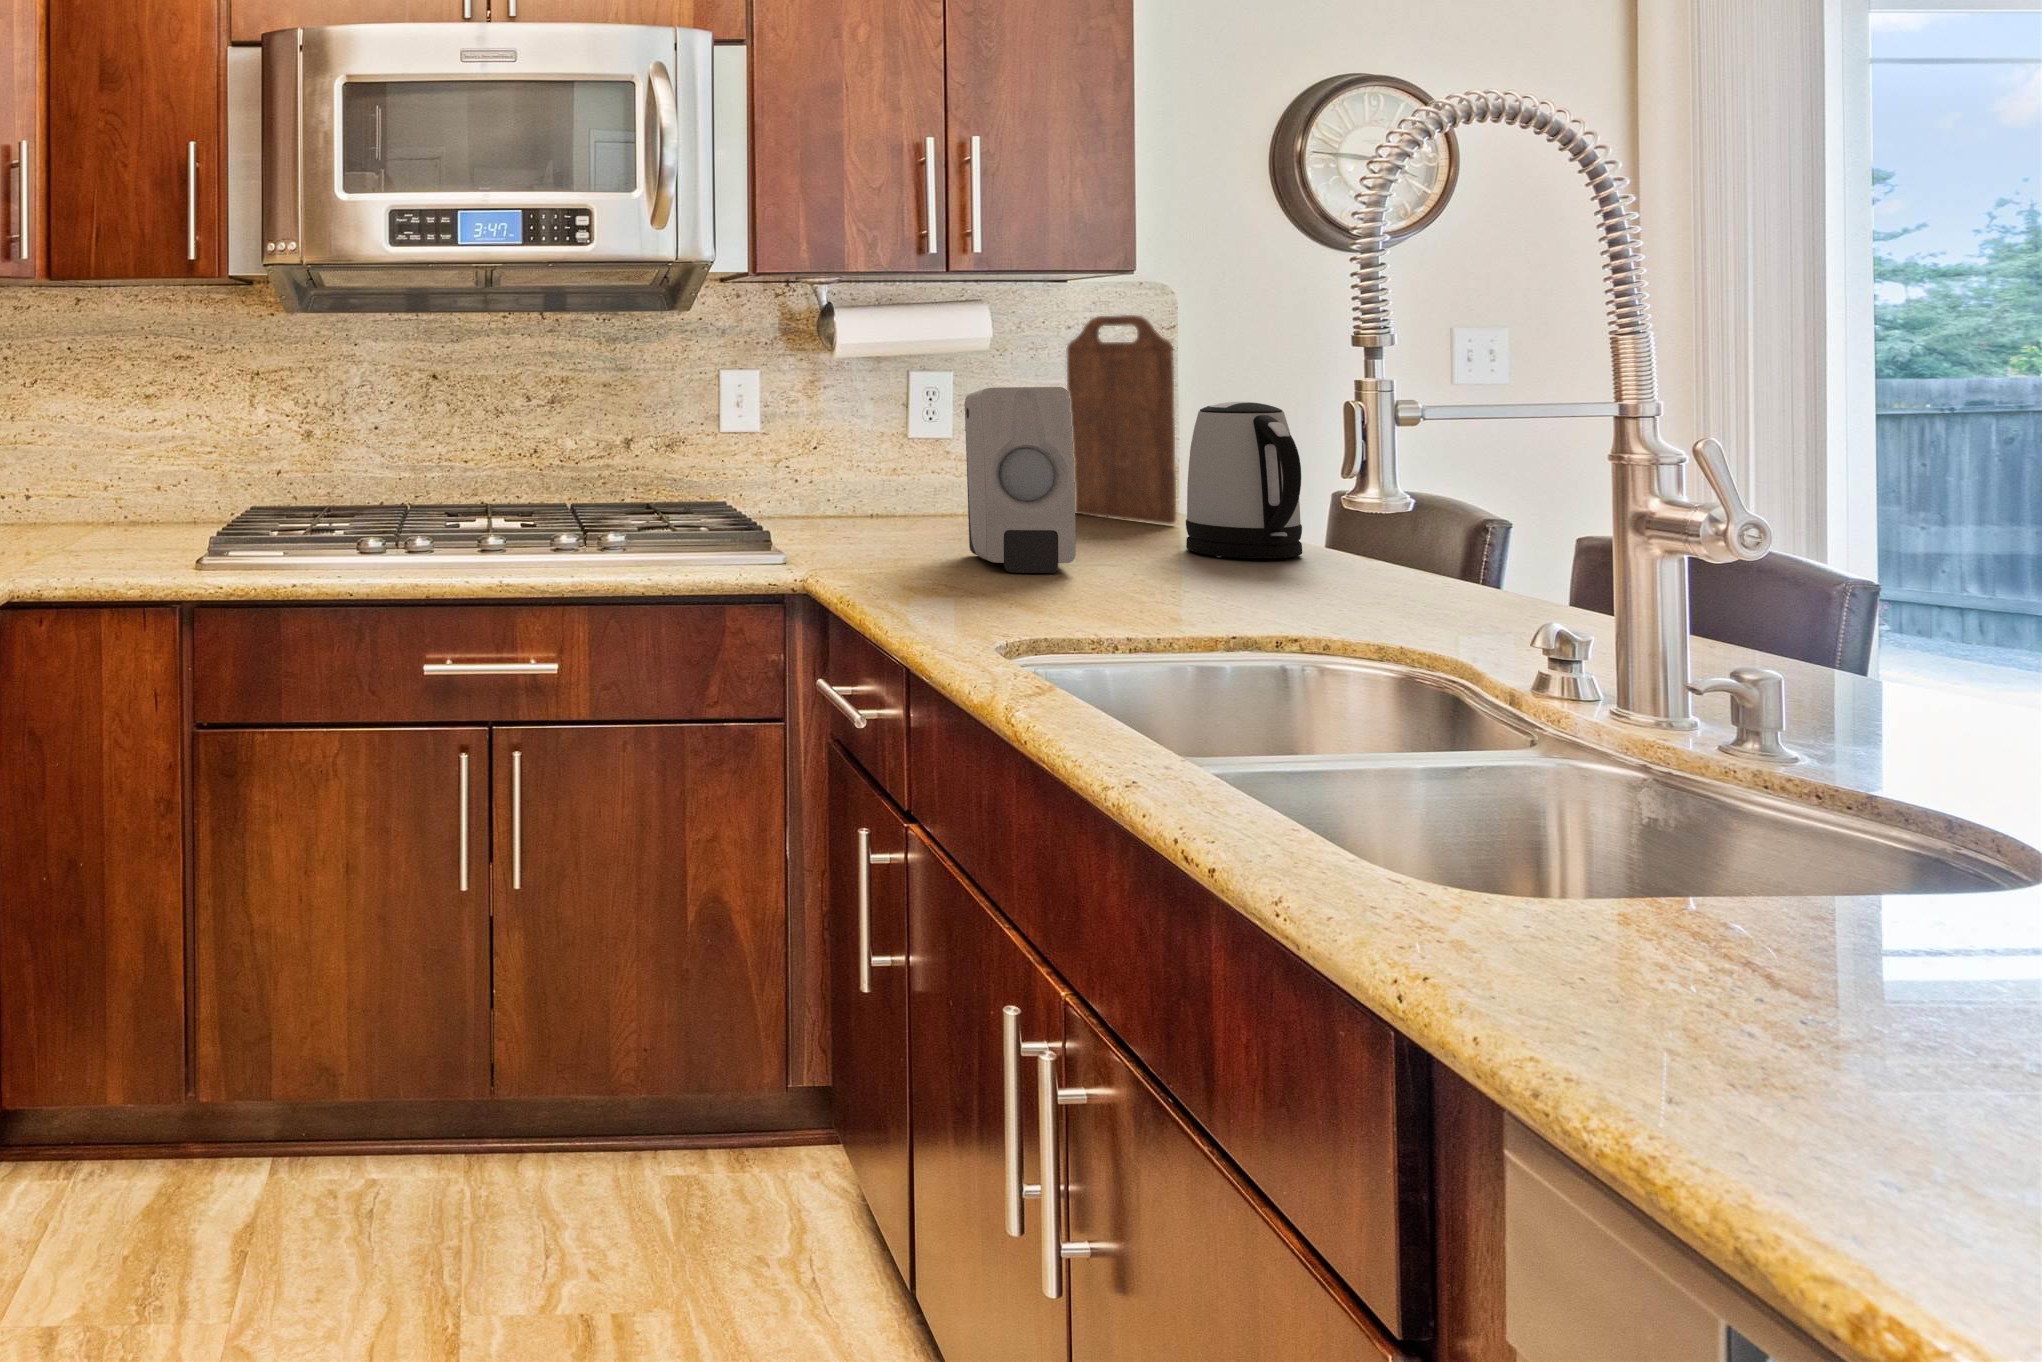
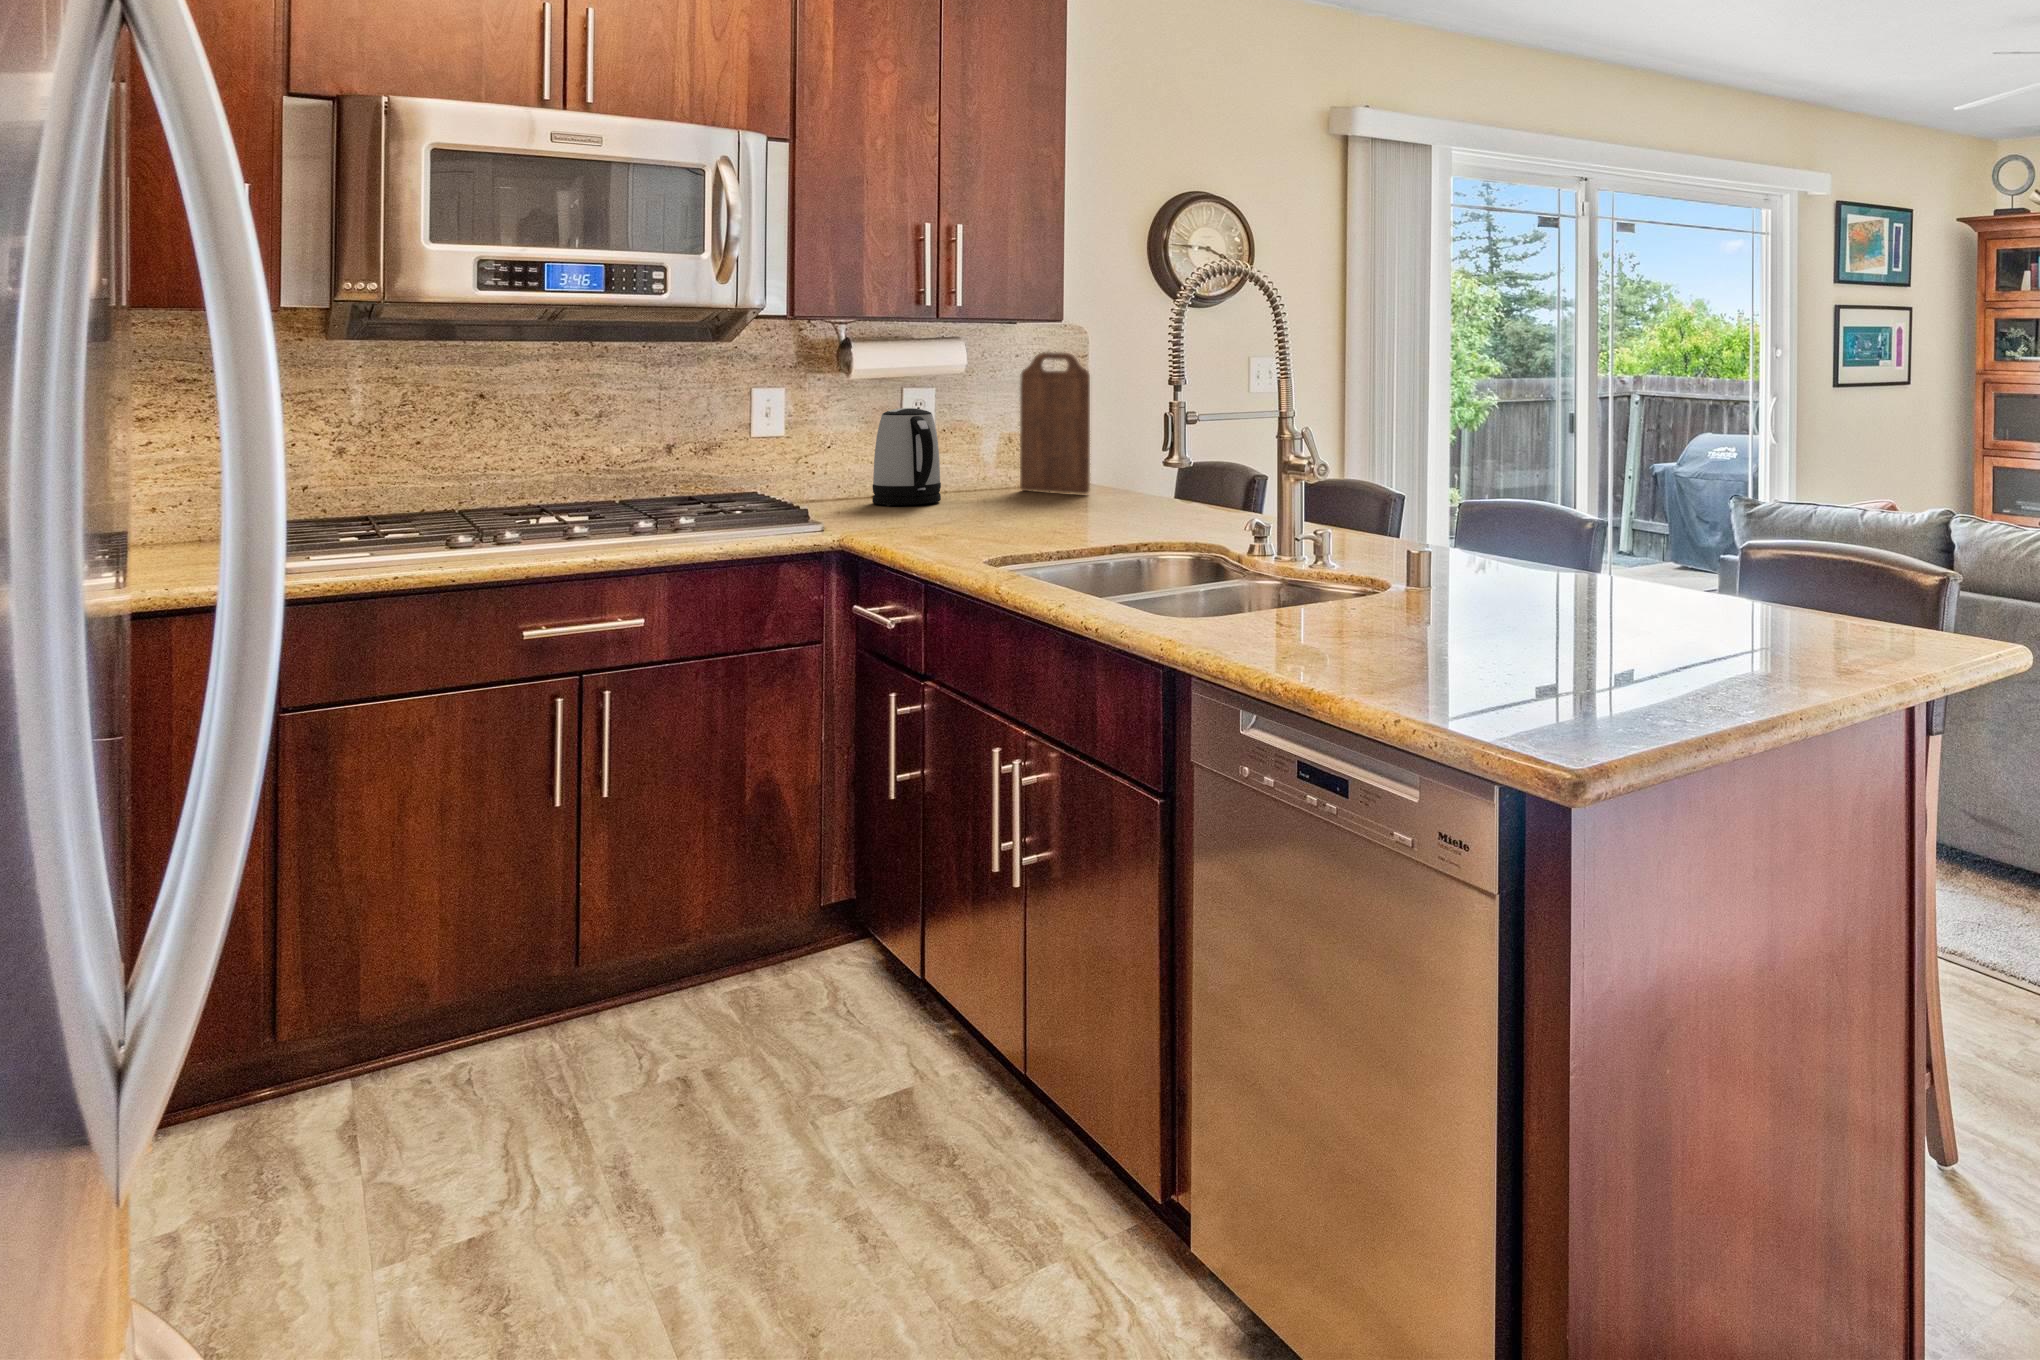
soap dispenser: present [965,387,1076,573] -> none [956,404,1028,526]
kettle: present [1186,402,1302,558] -> present [872,408,941,506]

